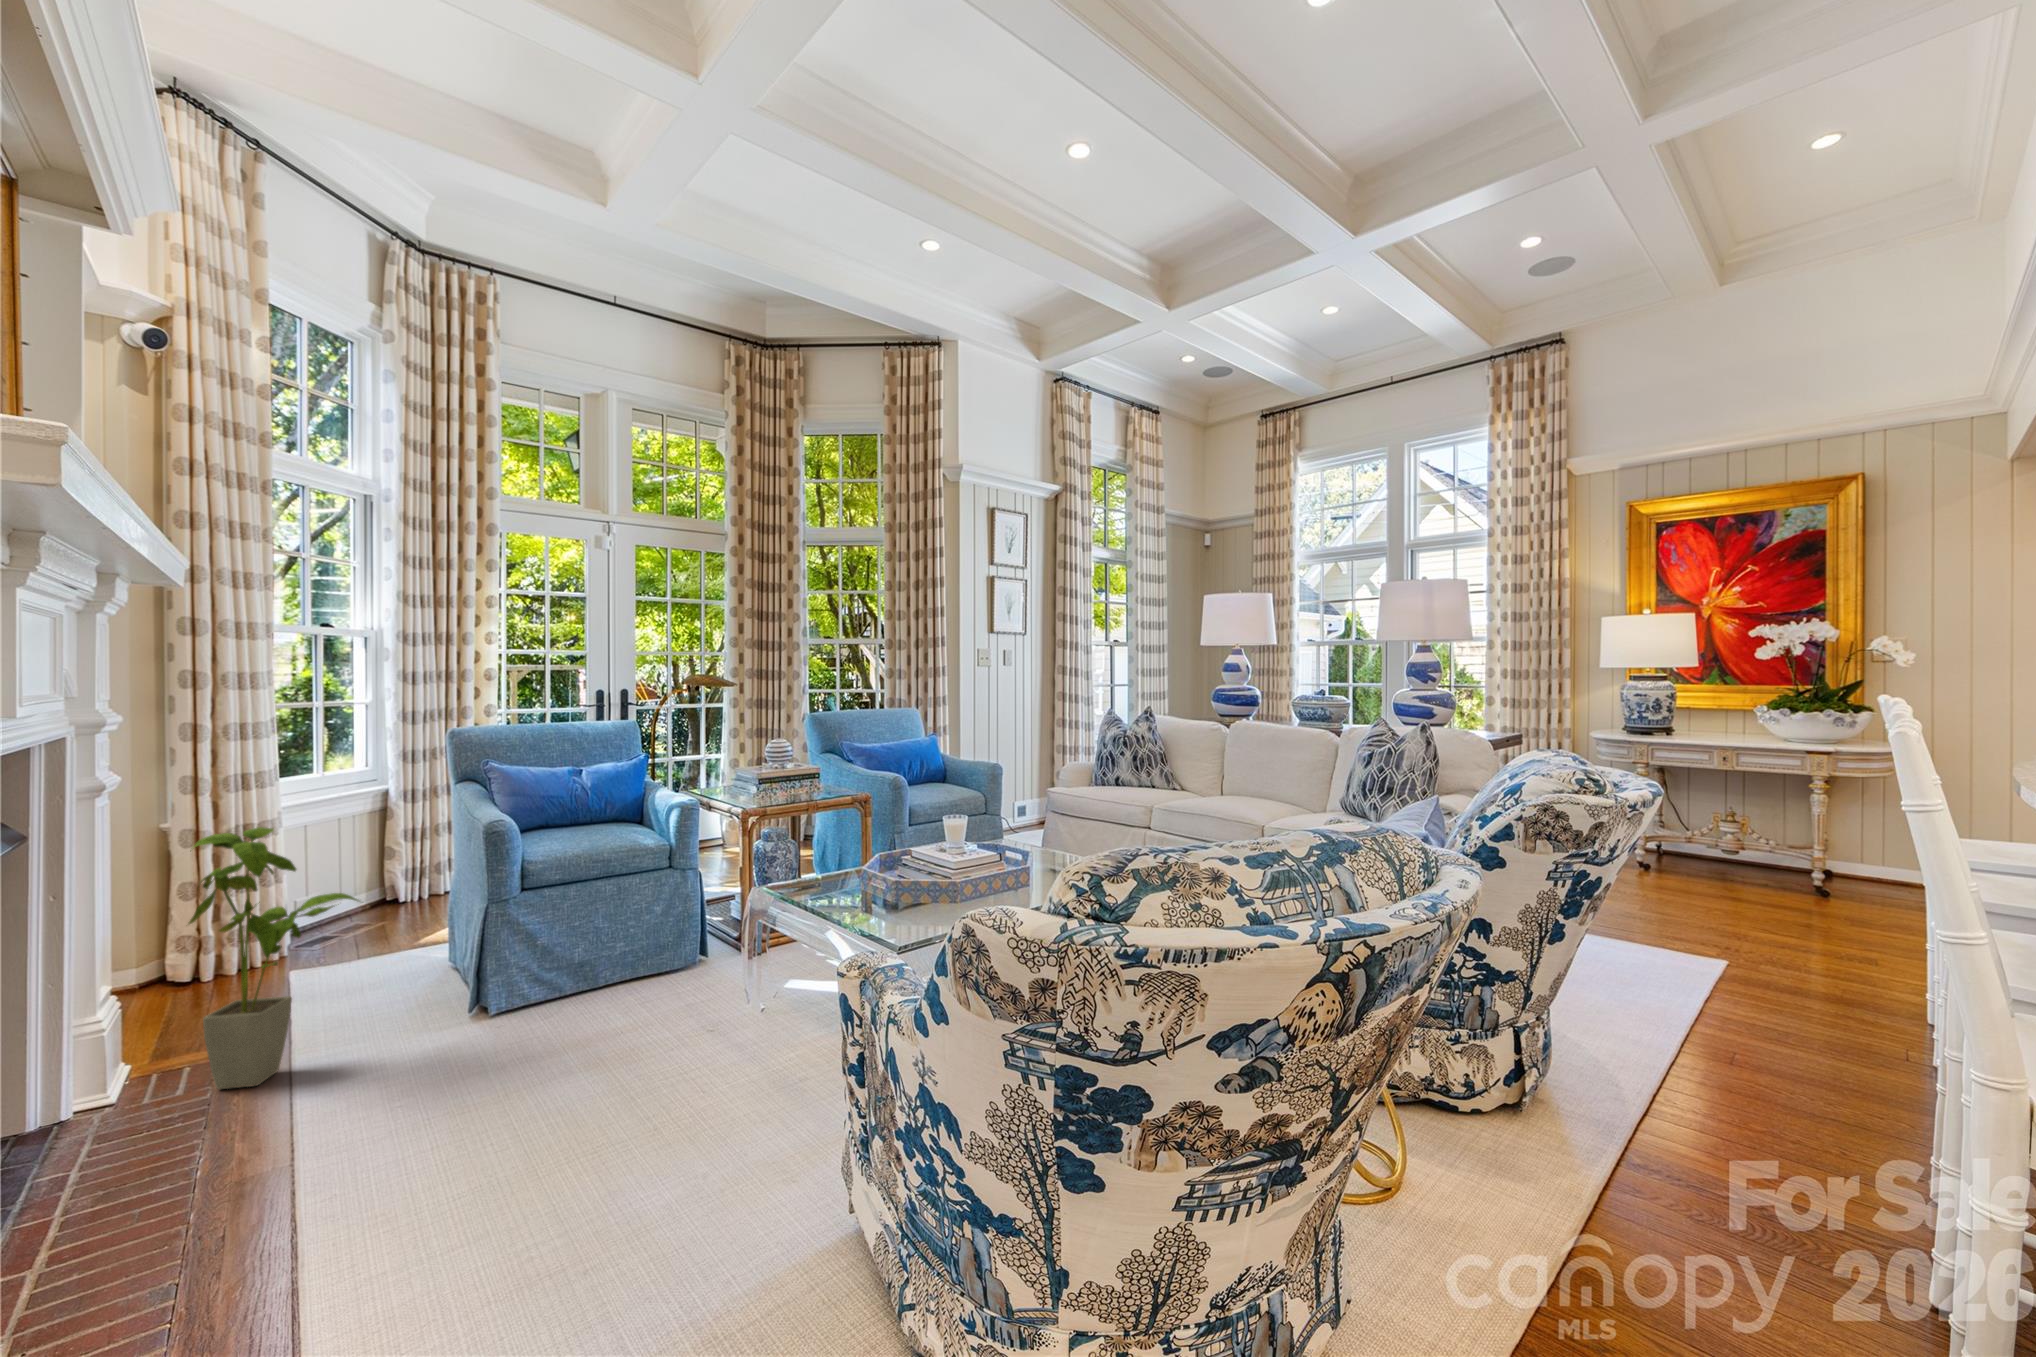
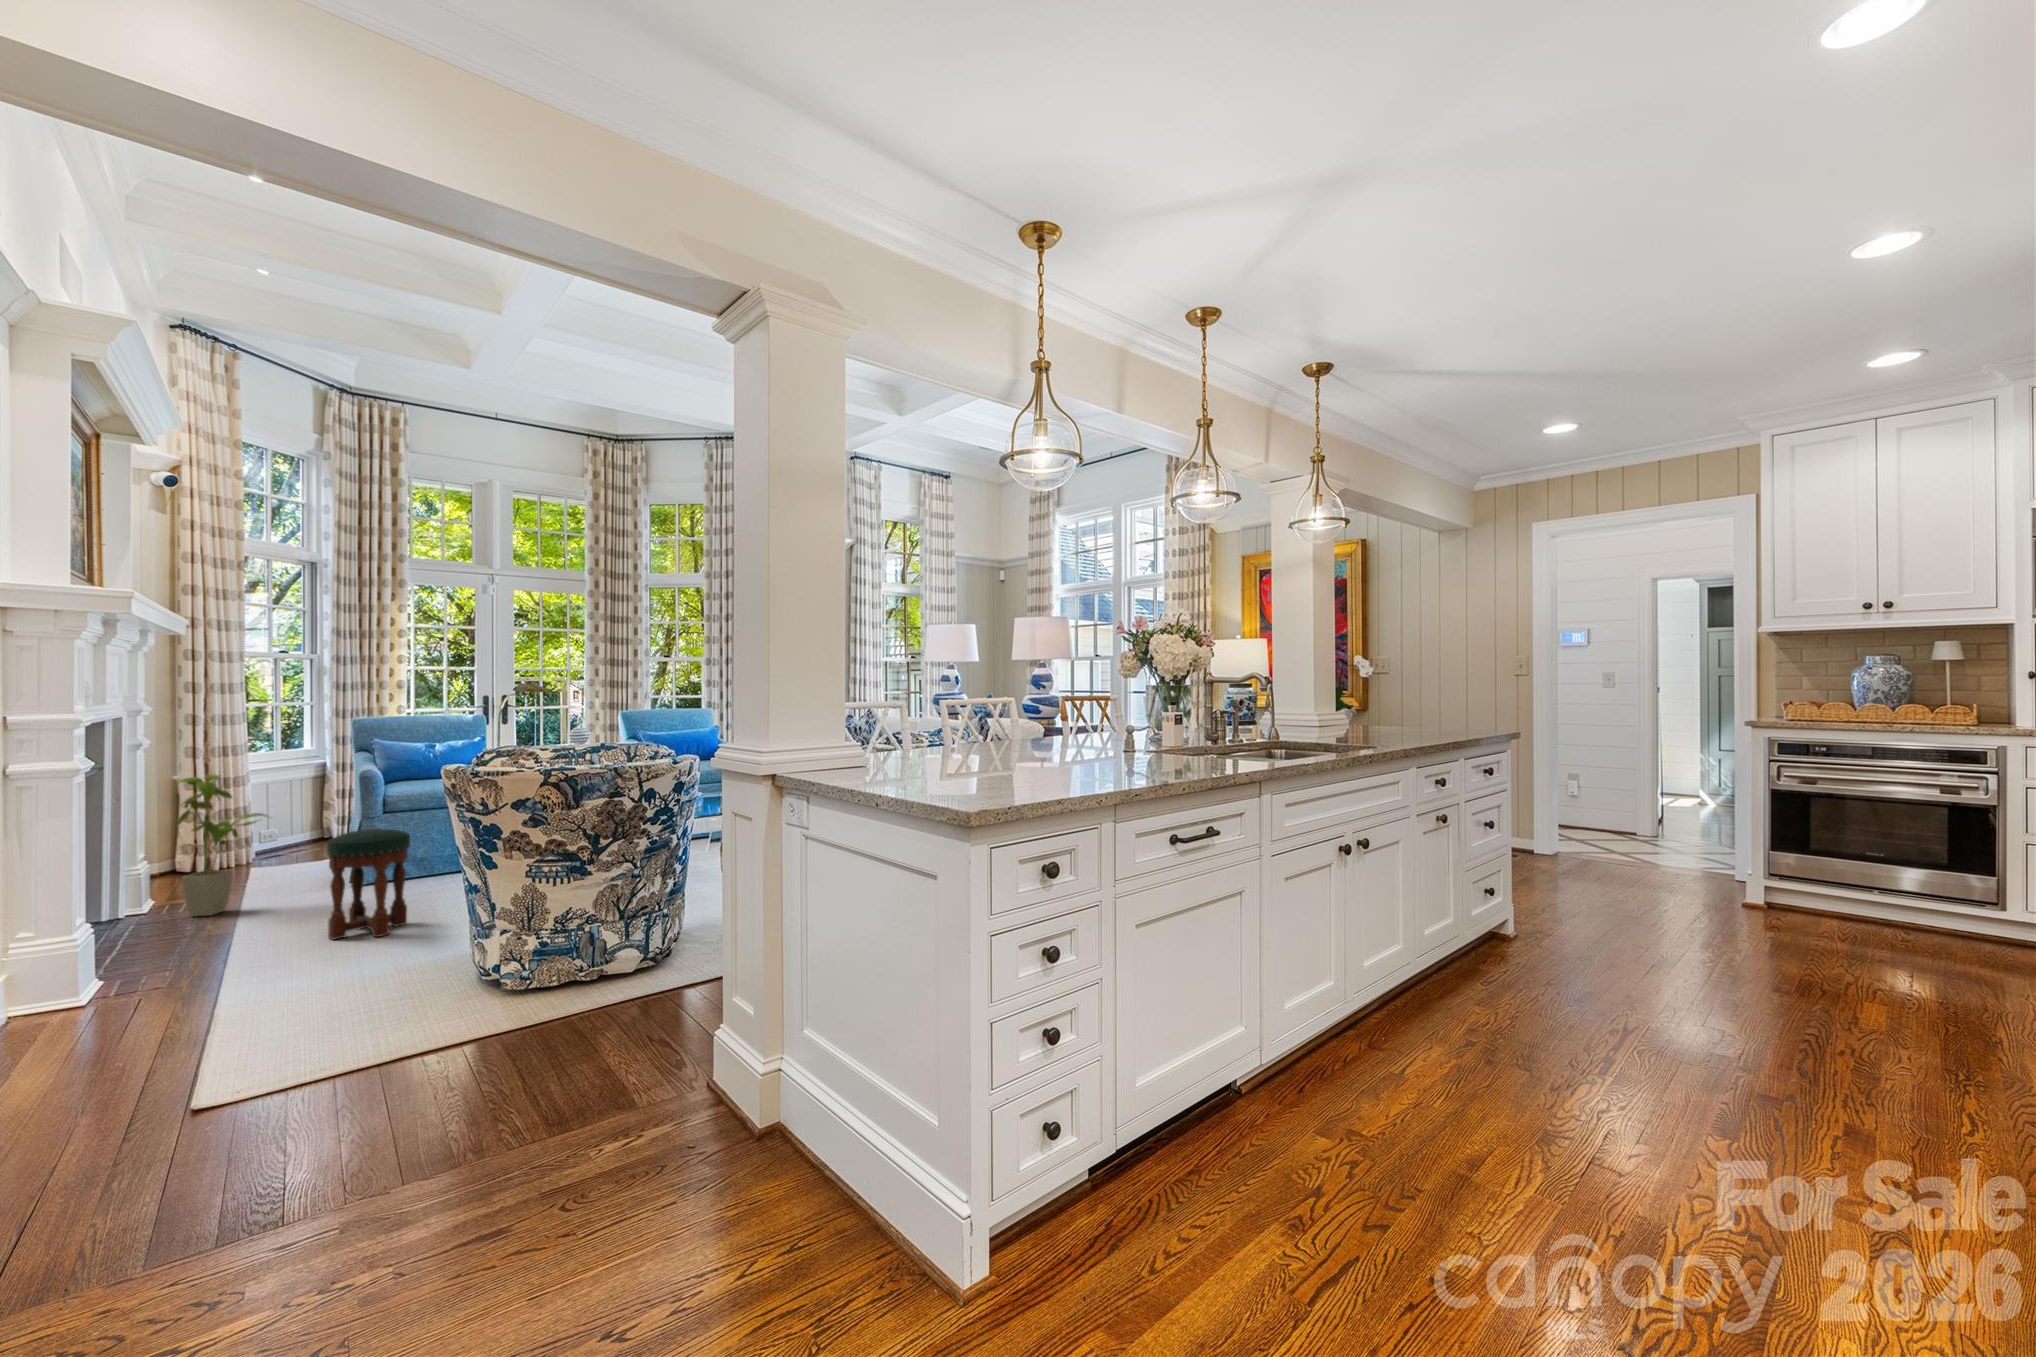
stool: none [504,925,646,1153] -> present [327,829,410,940]

